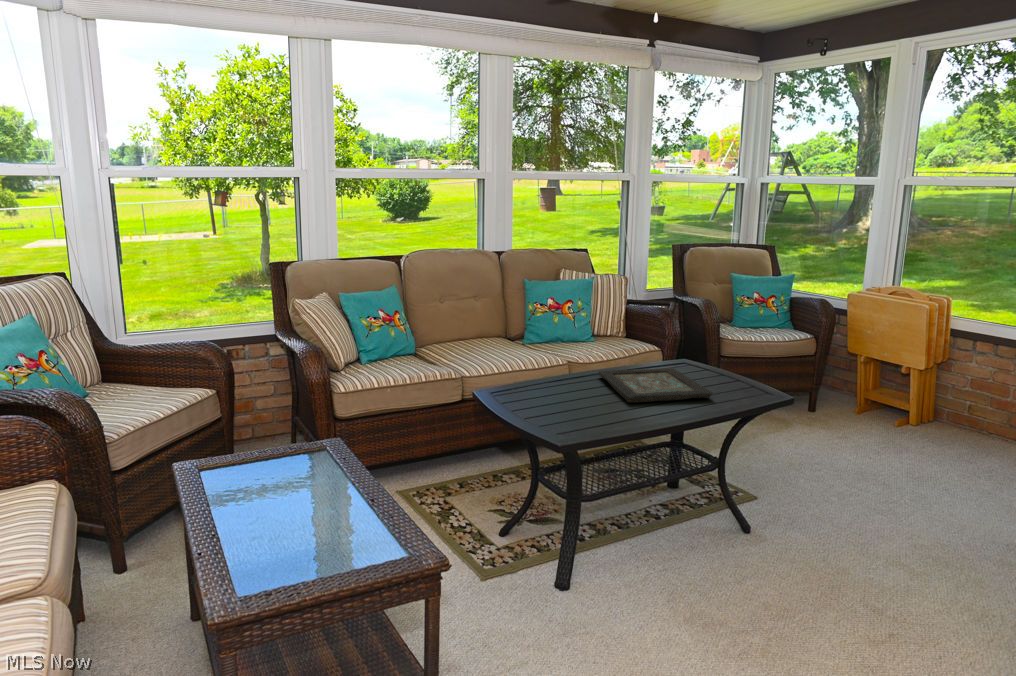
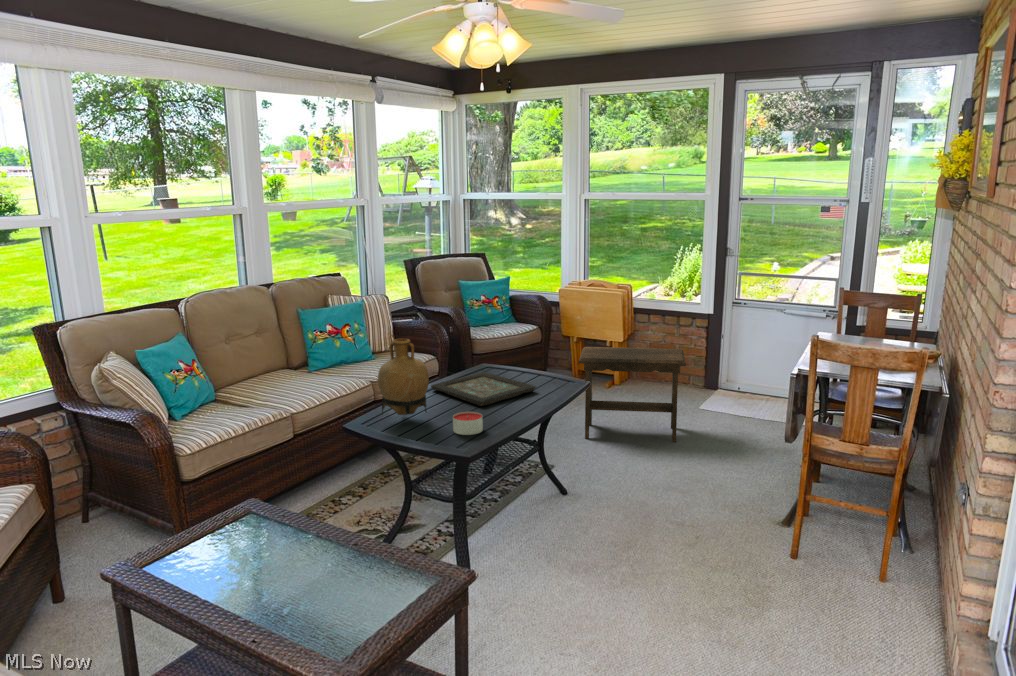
vase: none [506,309,563,397] -> present [378,338,429,415]
footstool: none [820,364,983,507] -> present [579,347,686,442]
candle: none [566,403,602,431] -> present [453,412,483,435]

